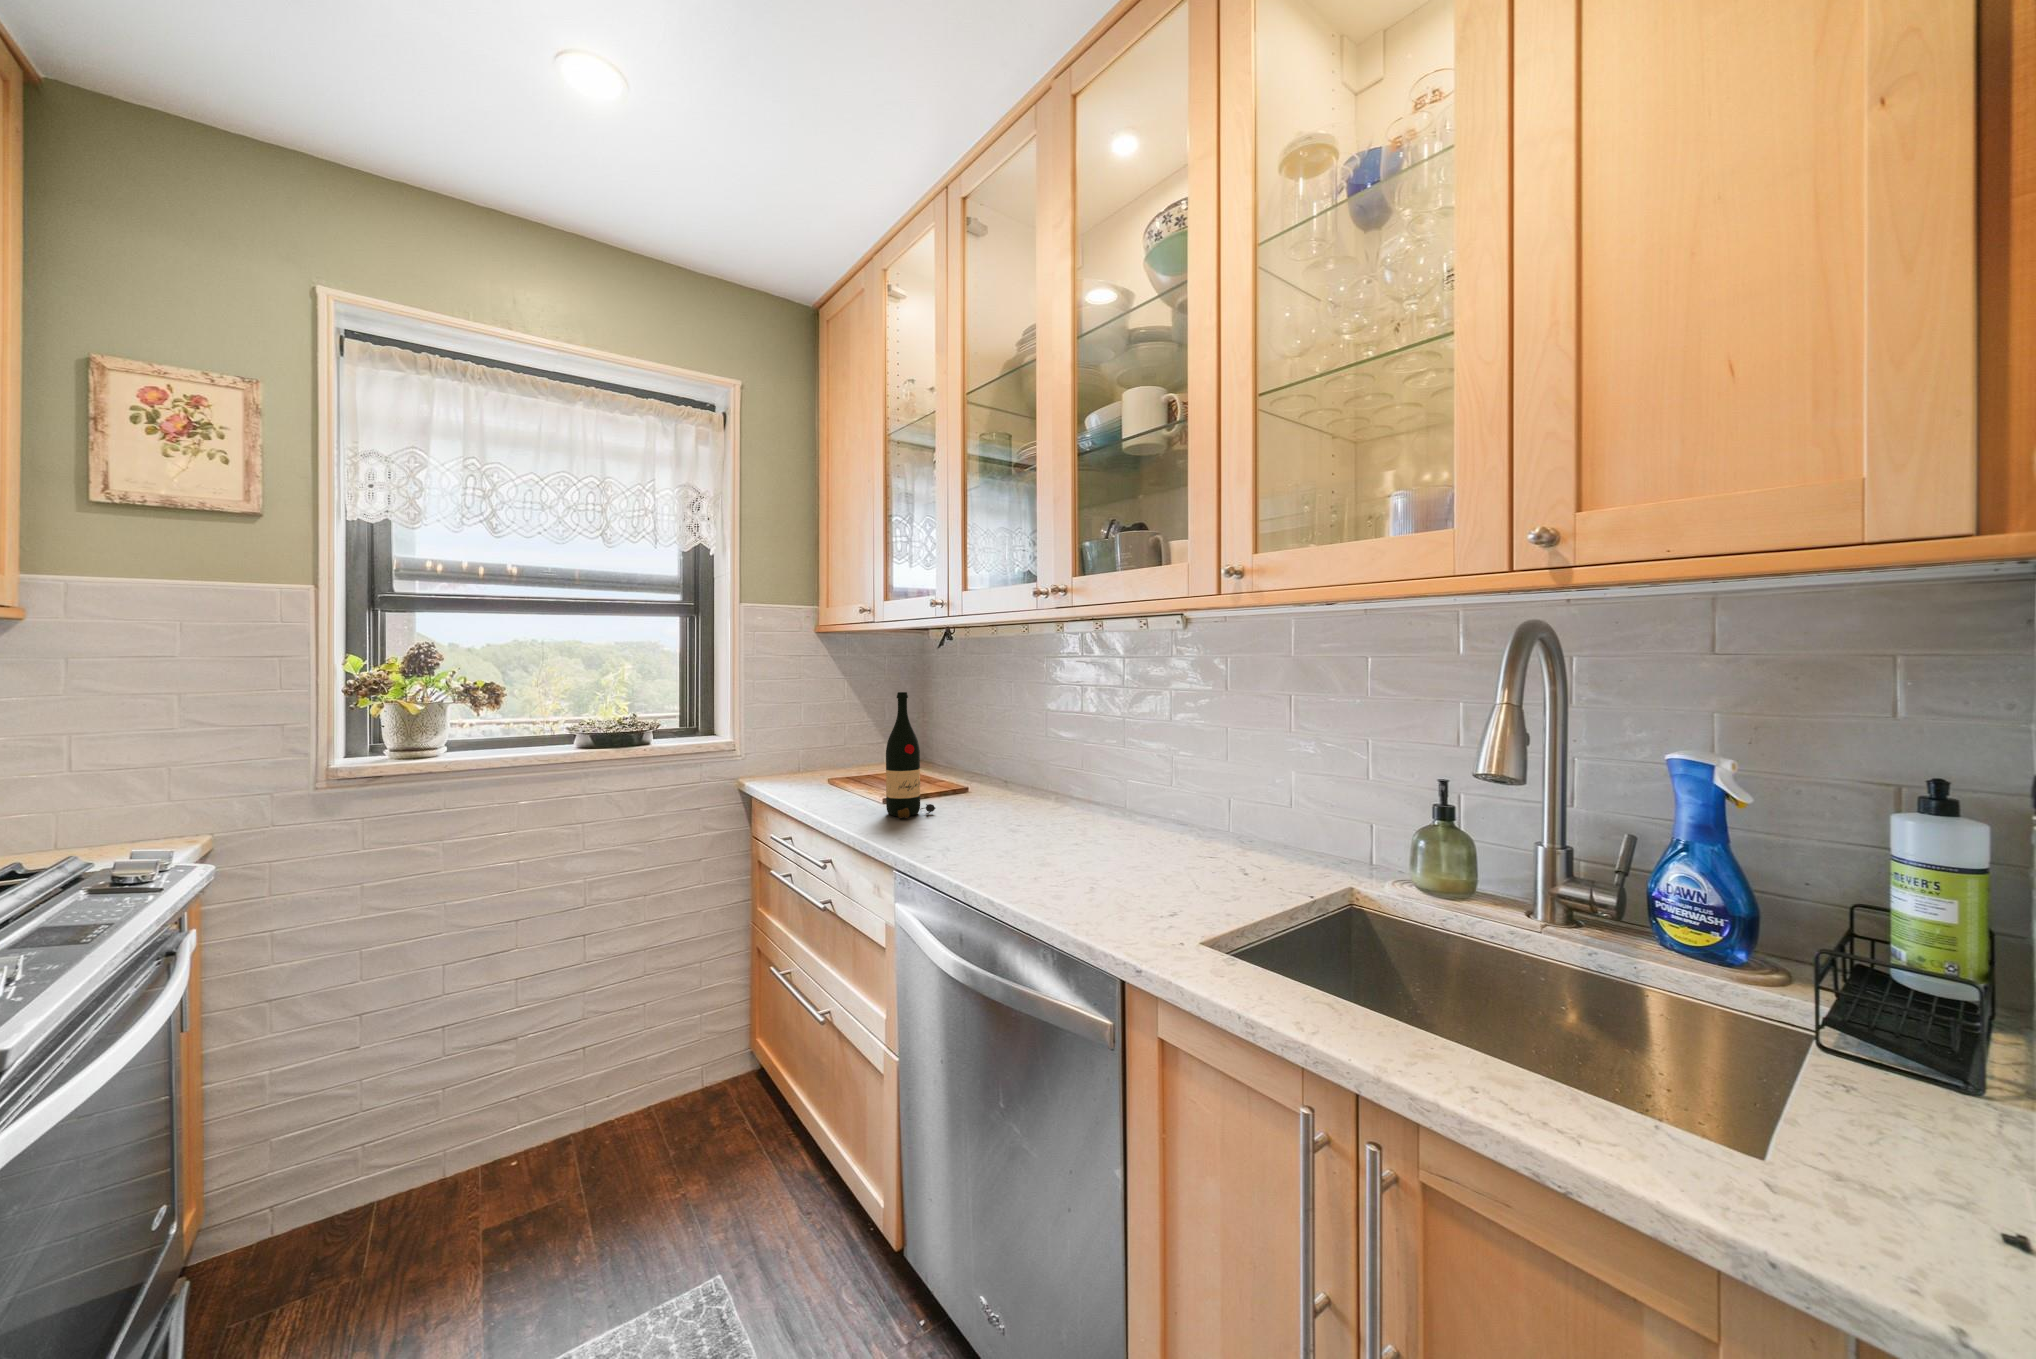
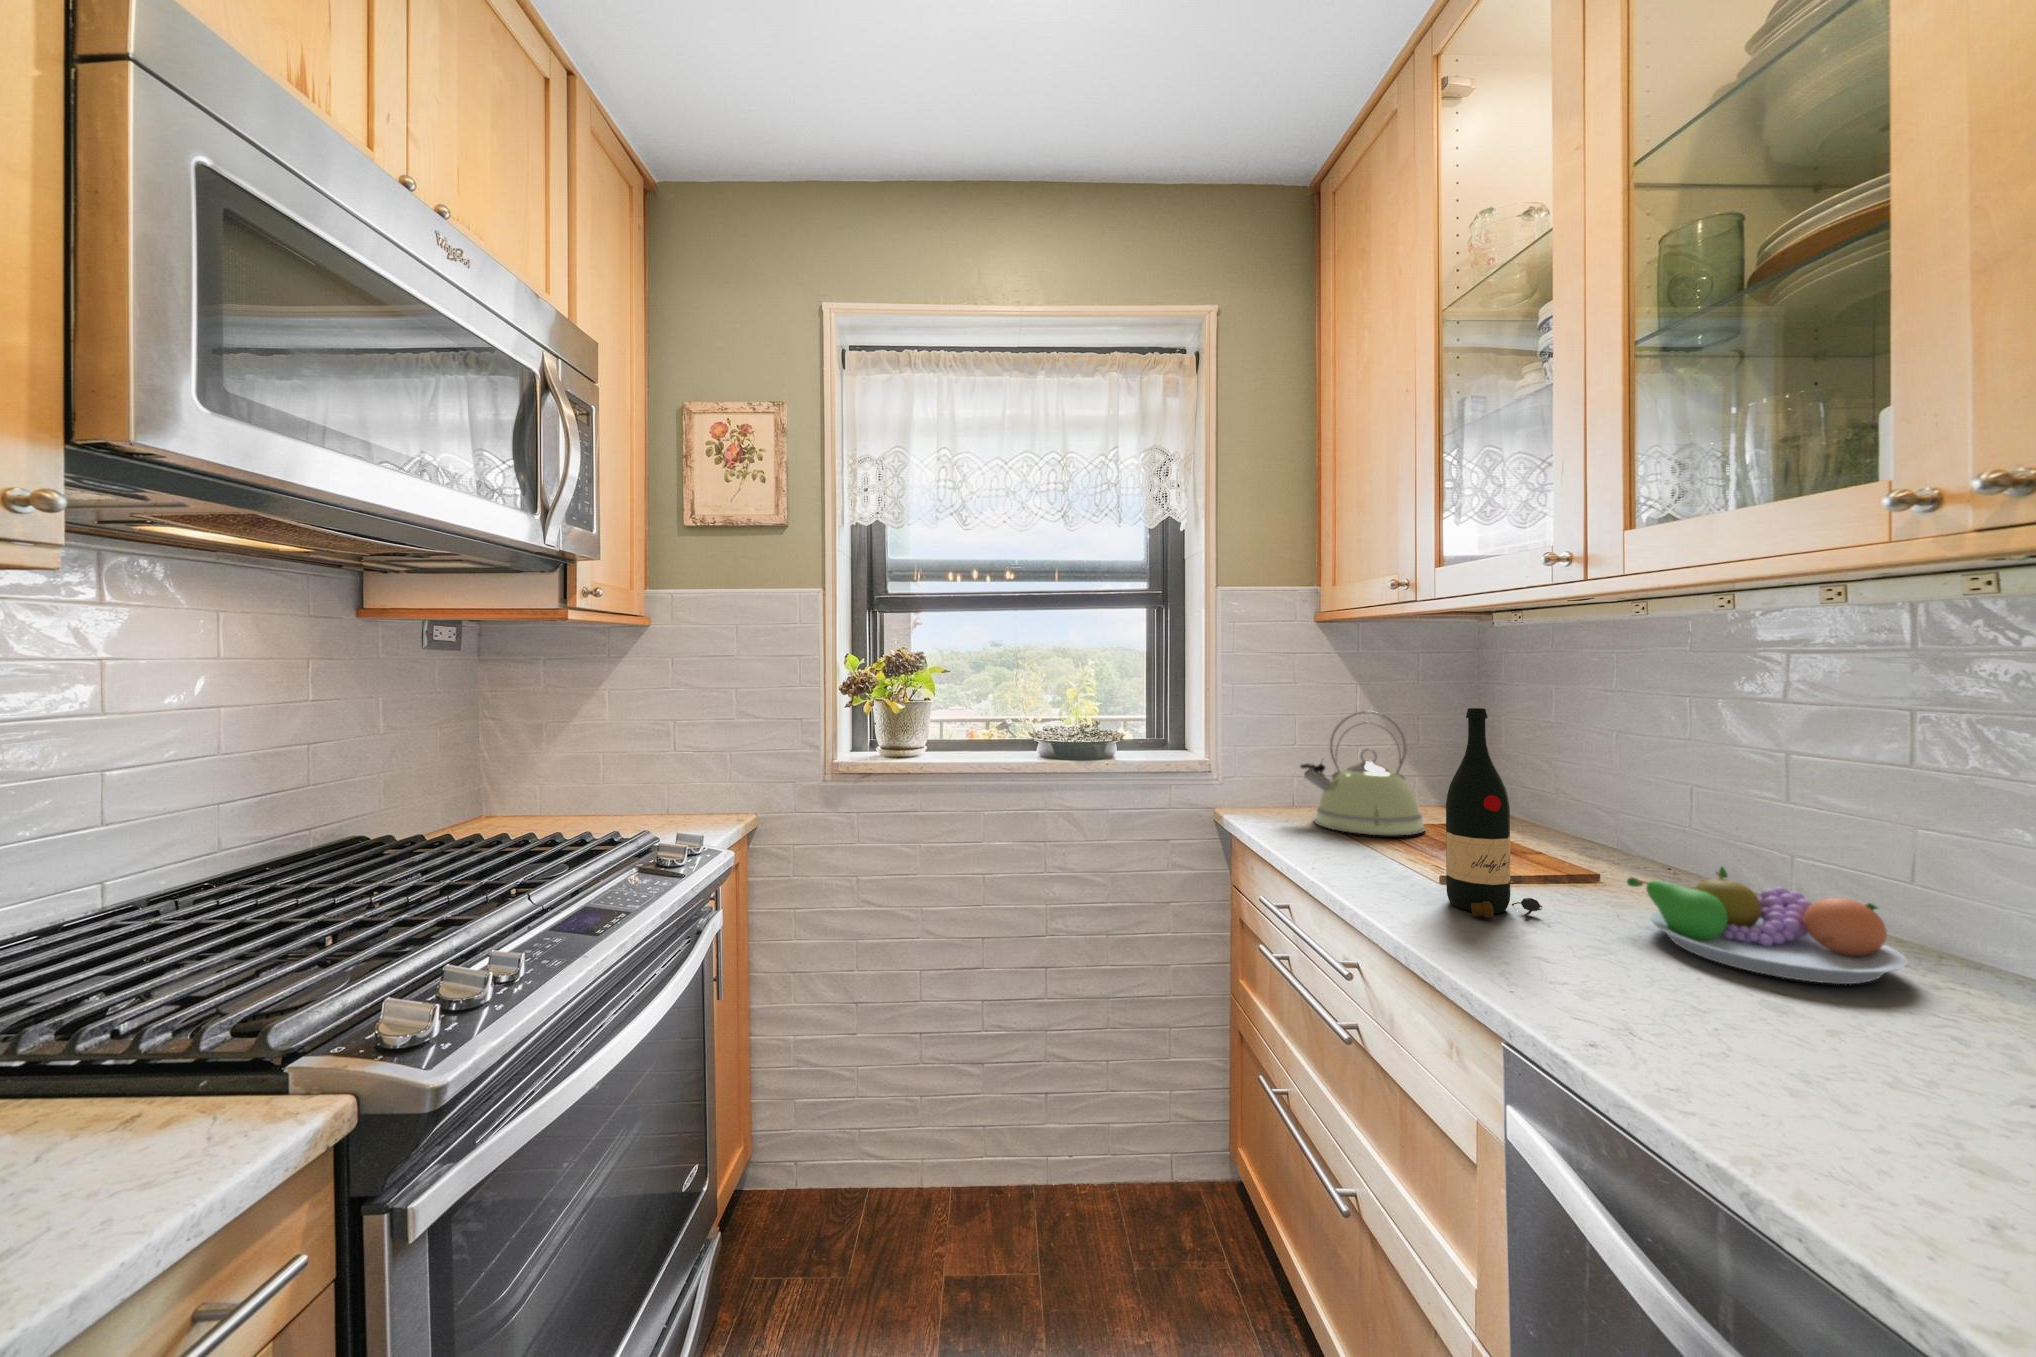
kettle: none [802,699,886,785] -> present [1300,711,1425,835]
fruit bowl: none [976,774,1077,823] -> present [1627,867,1908,984]

